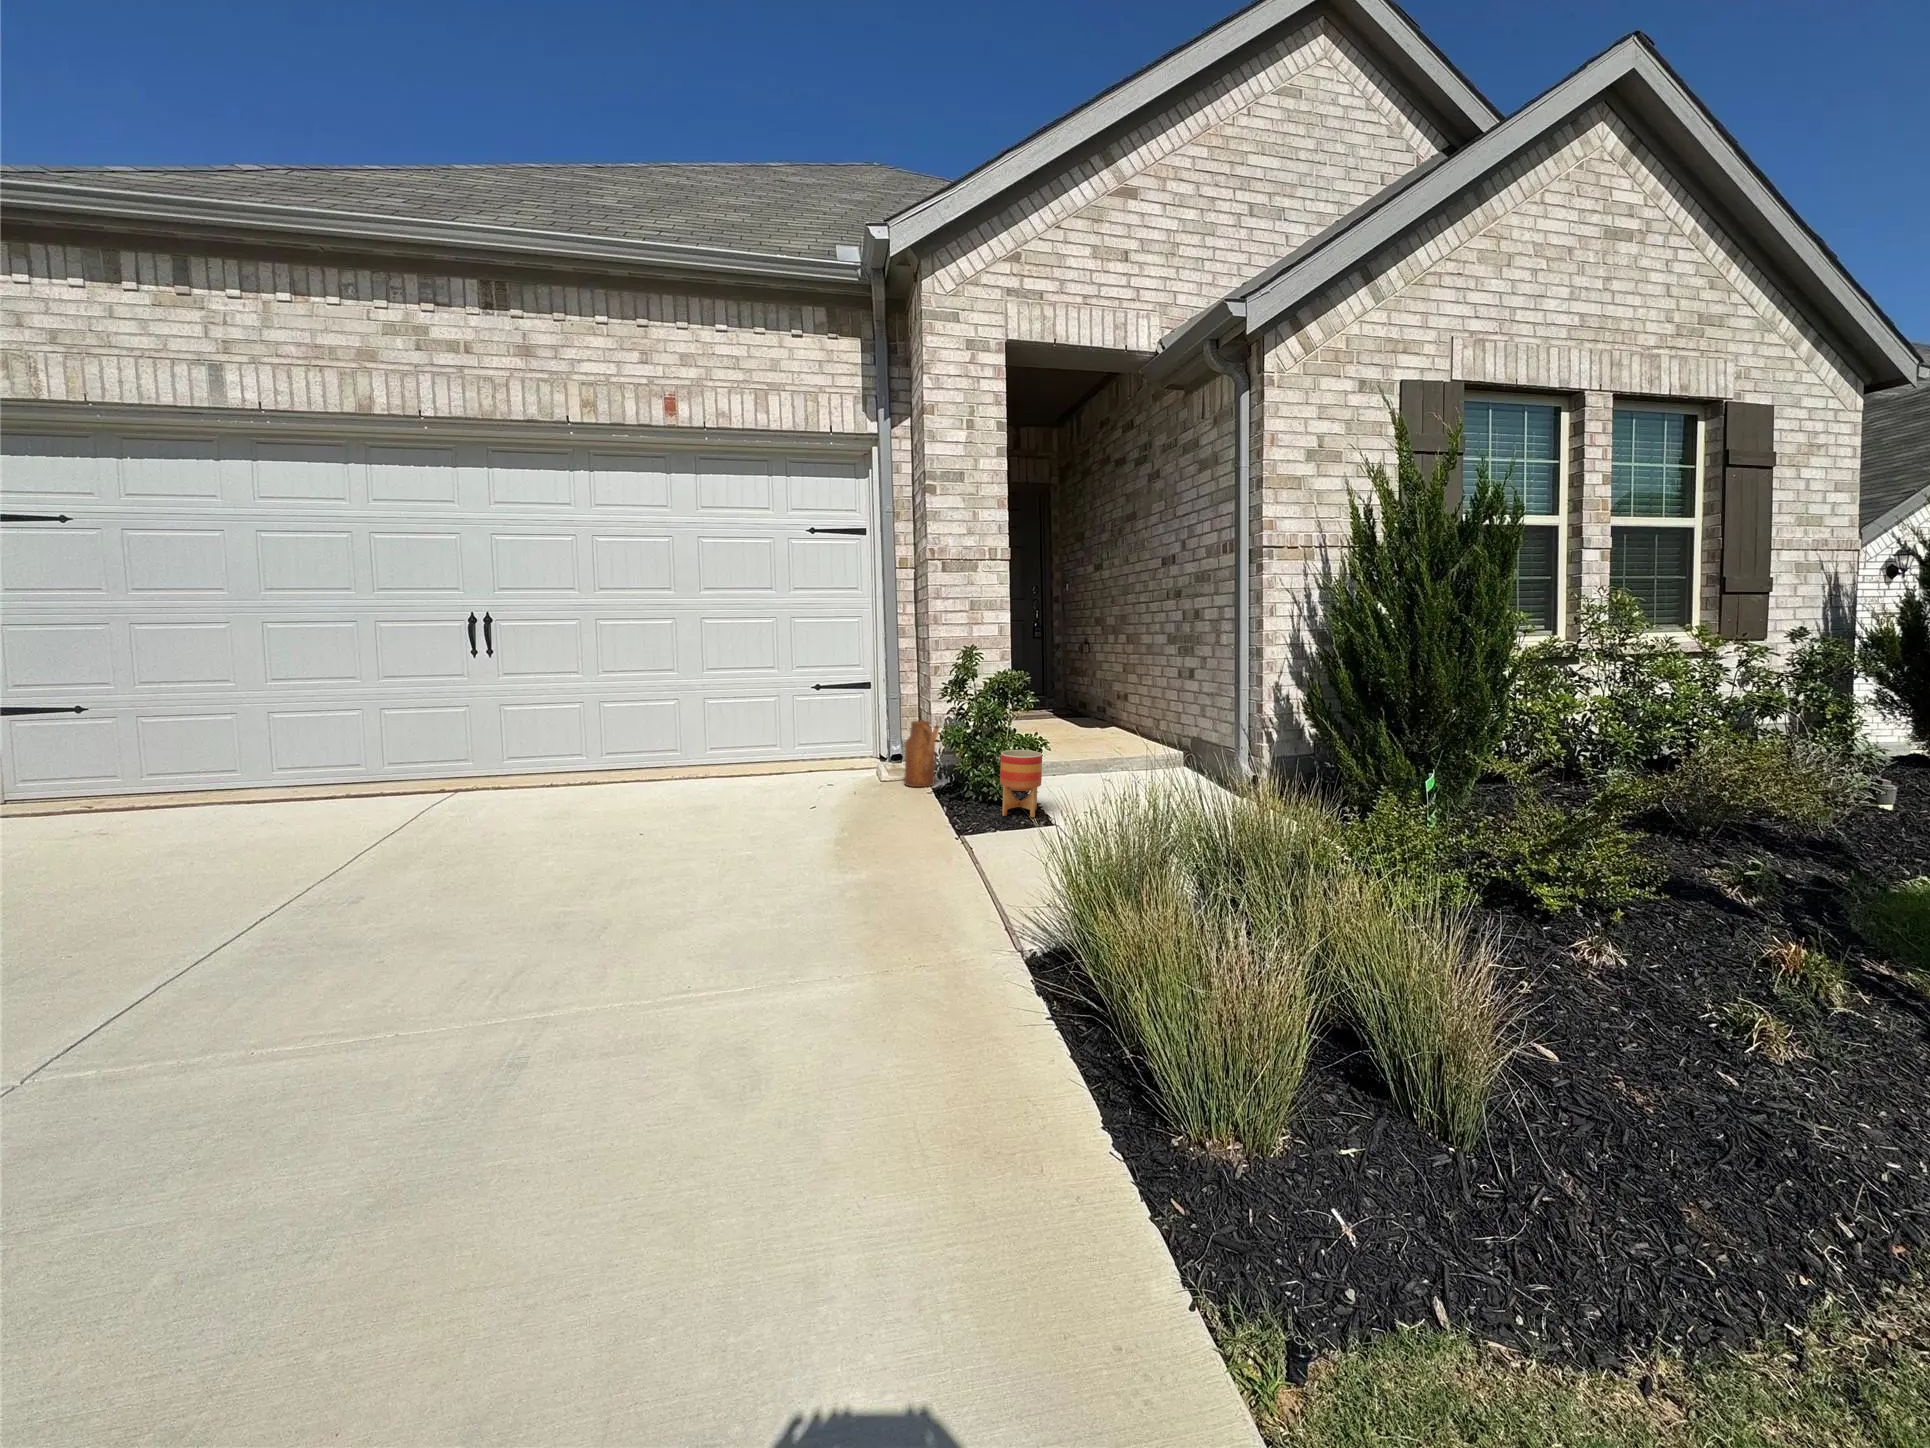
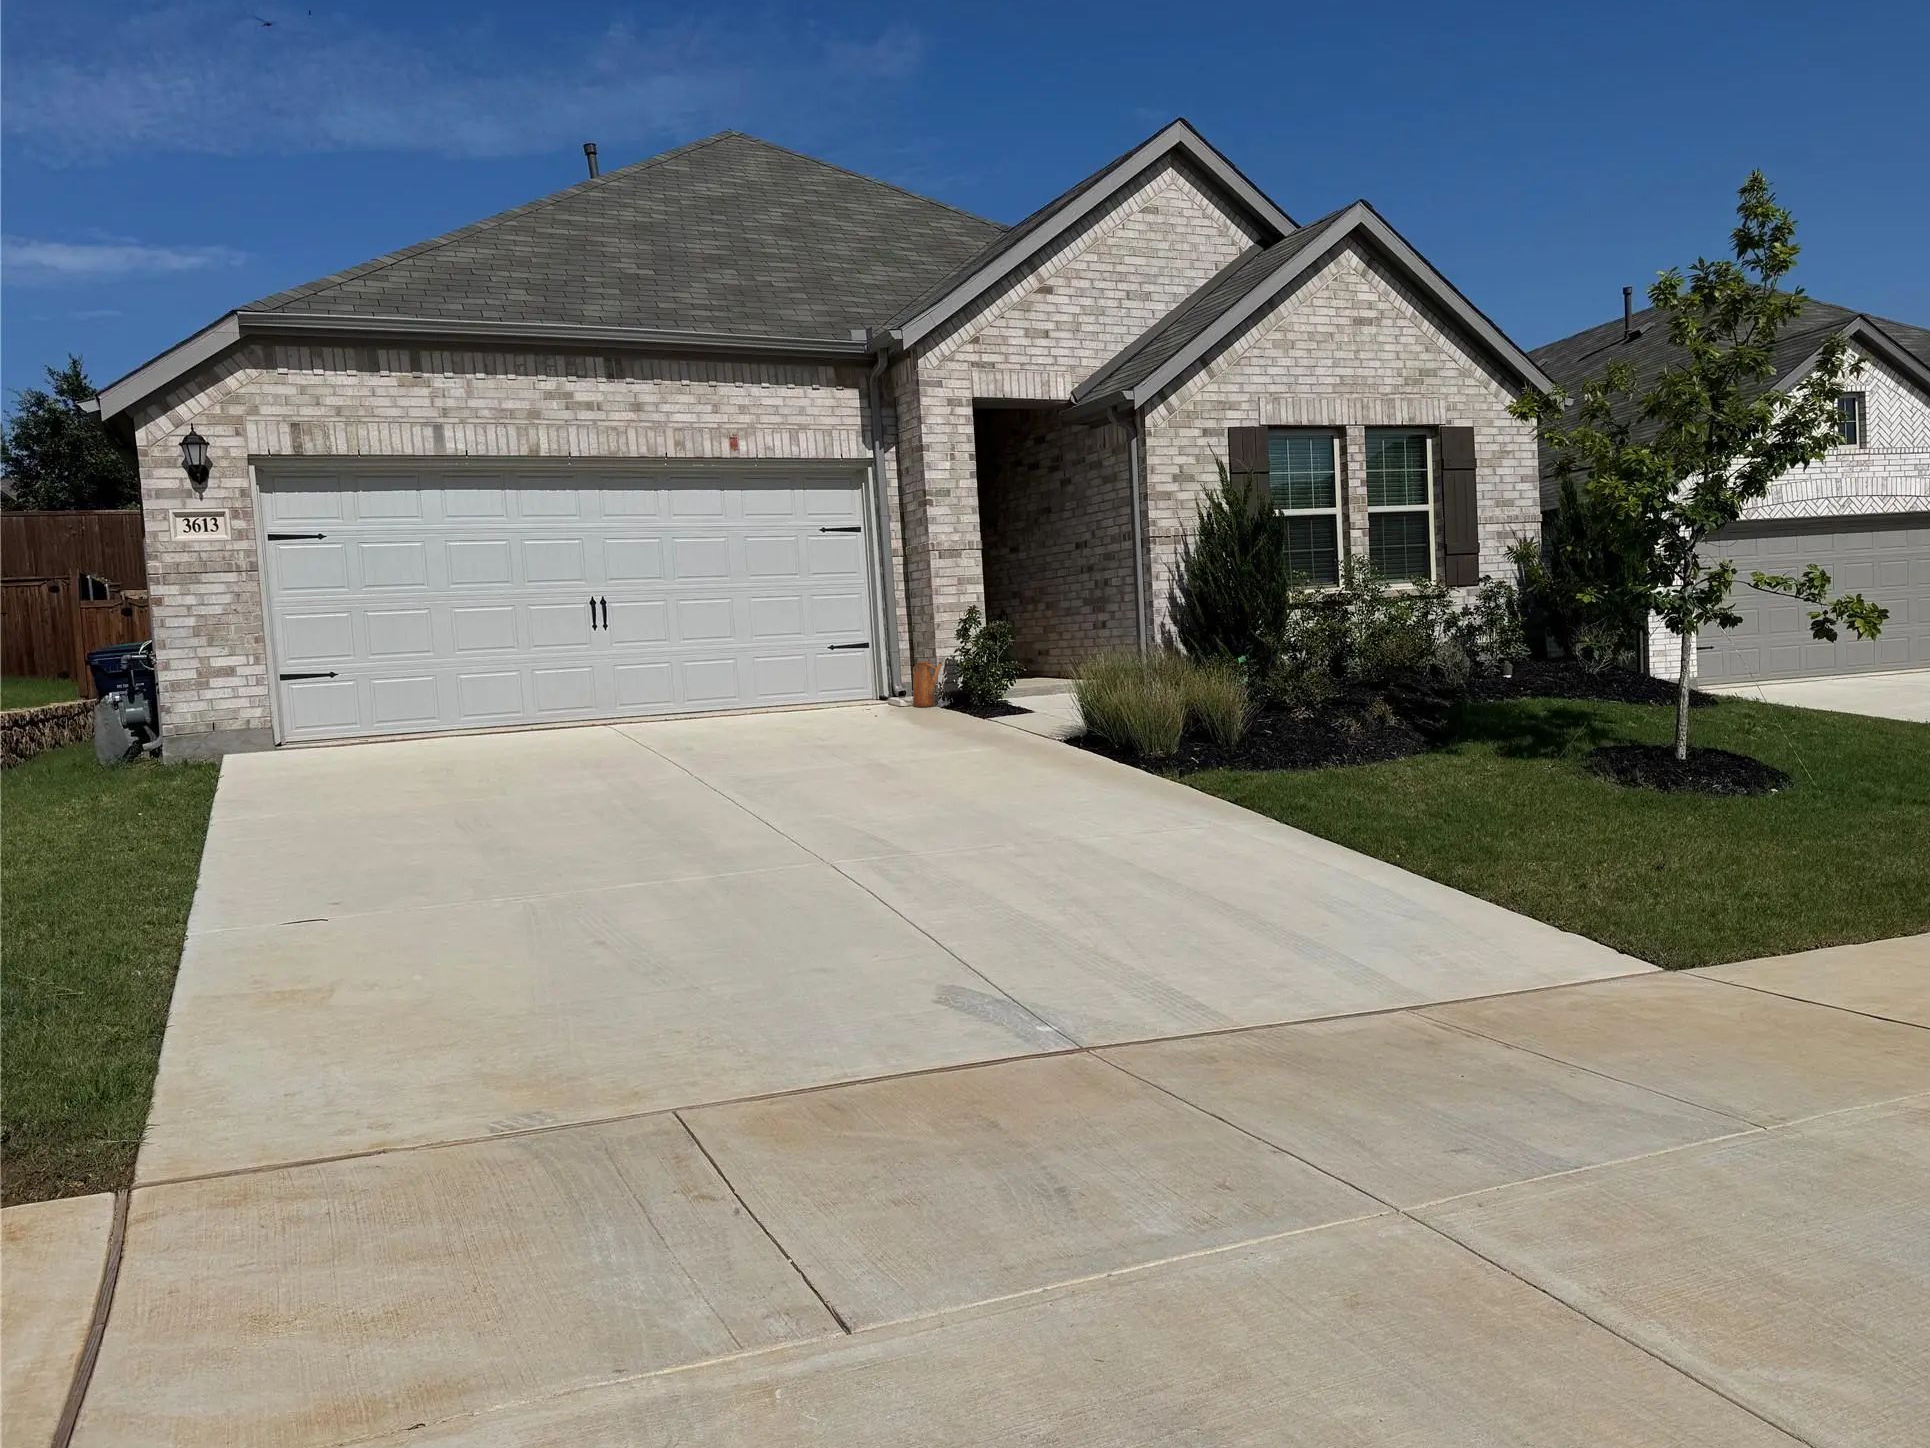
planter: present [1000,750,1042,817] -> none [992,673,1019,714]

